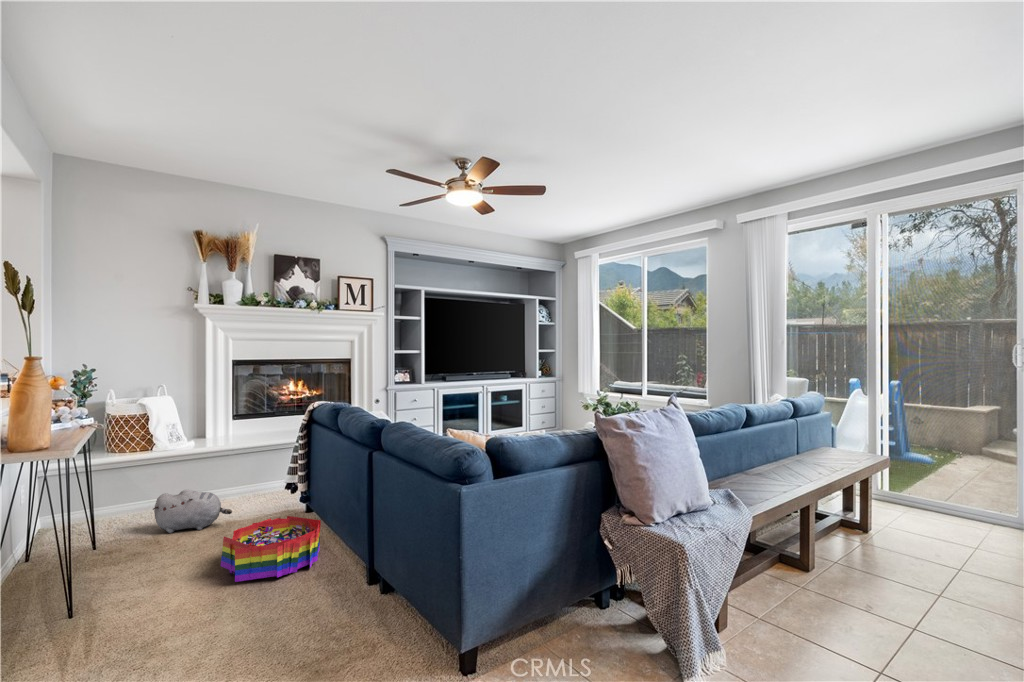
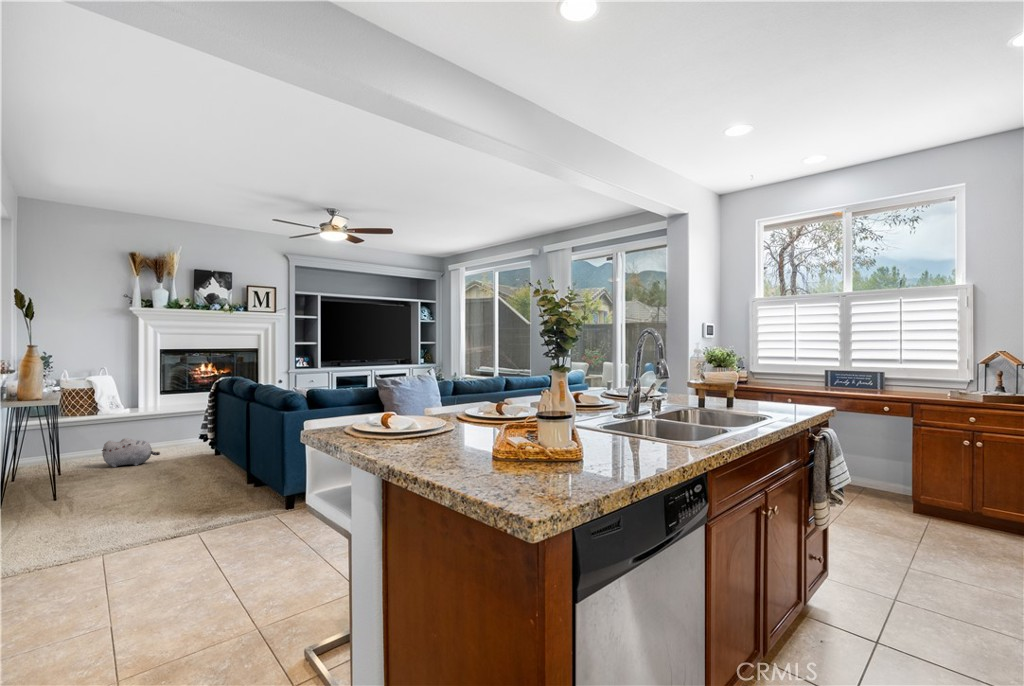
storage bin: present [221,516,321,582] -> none [152,452,222,485]

